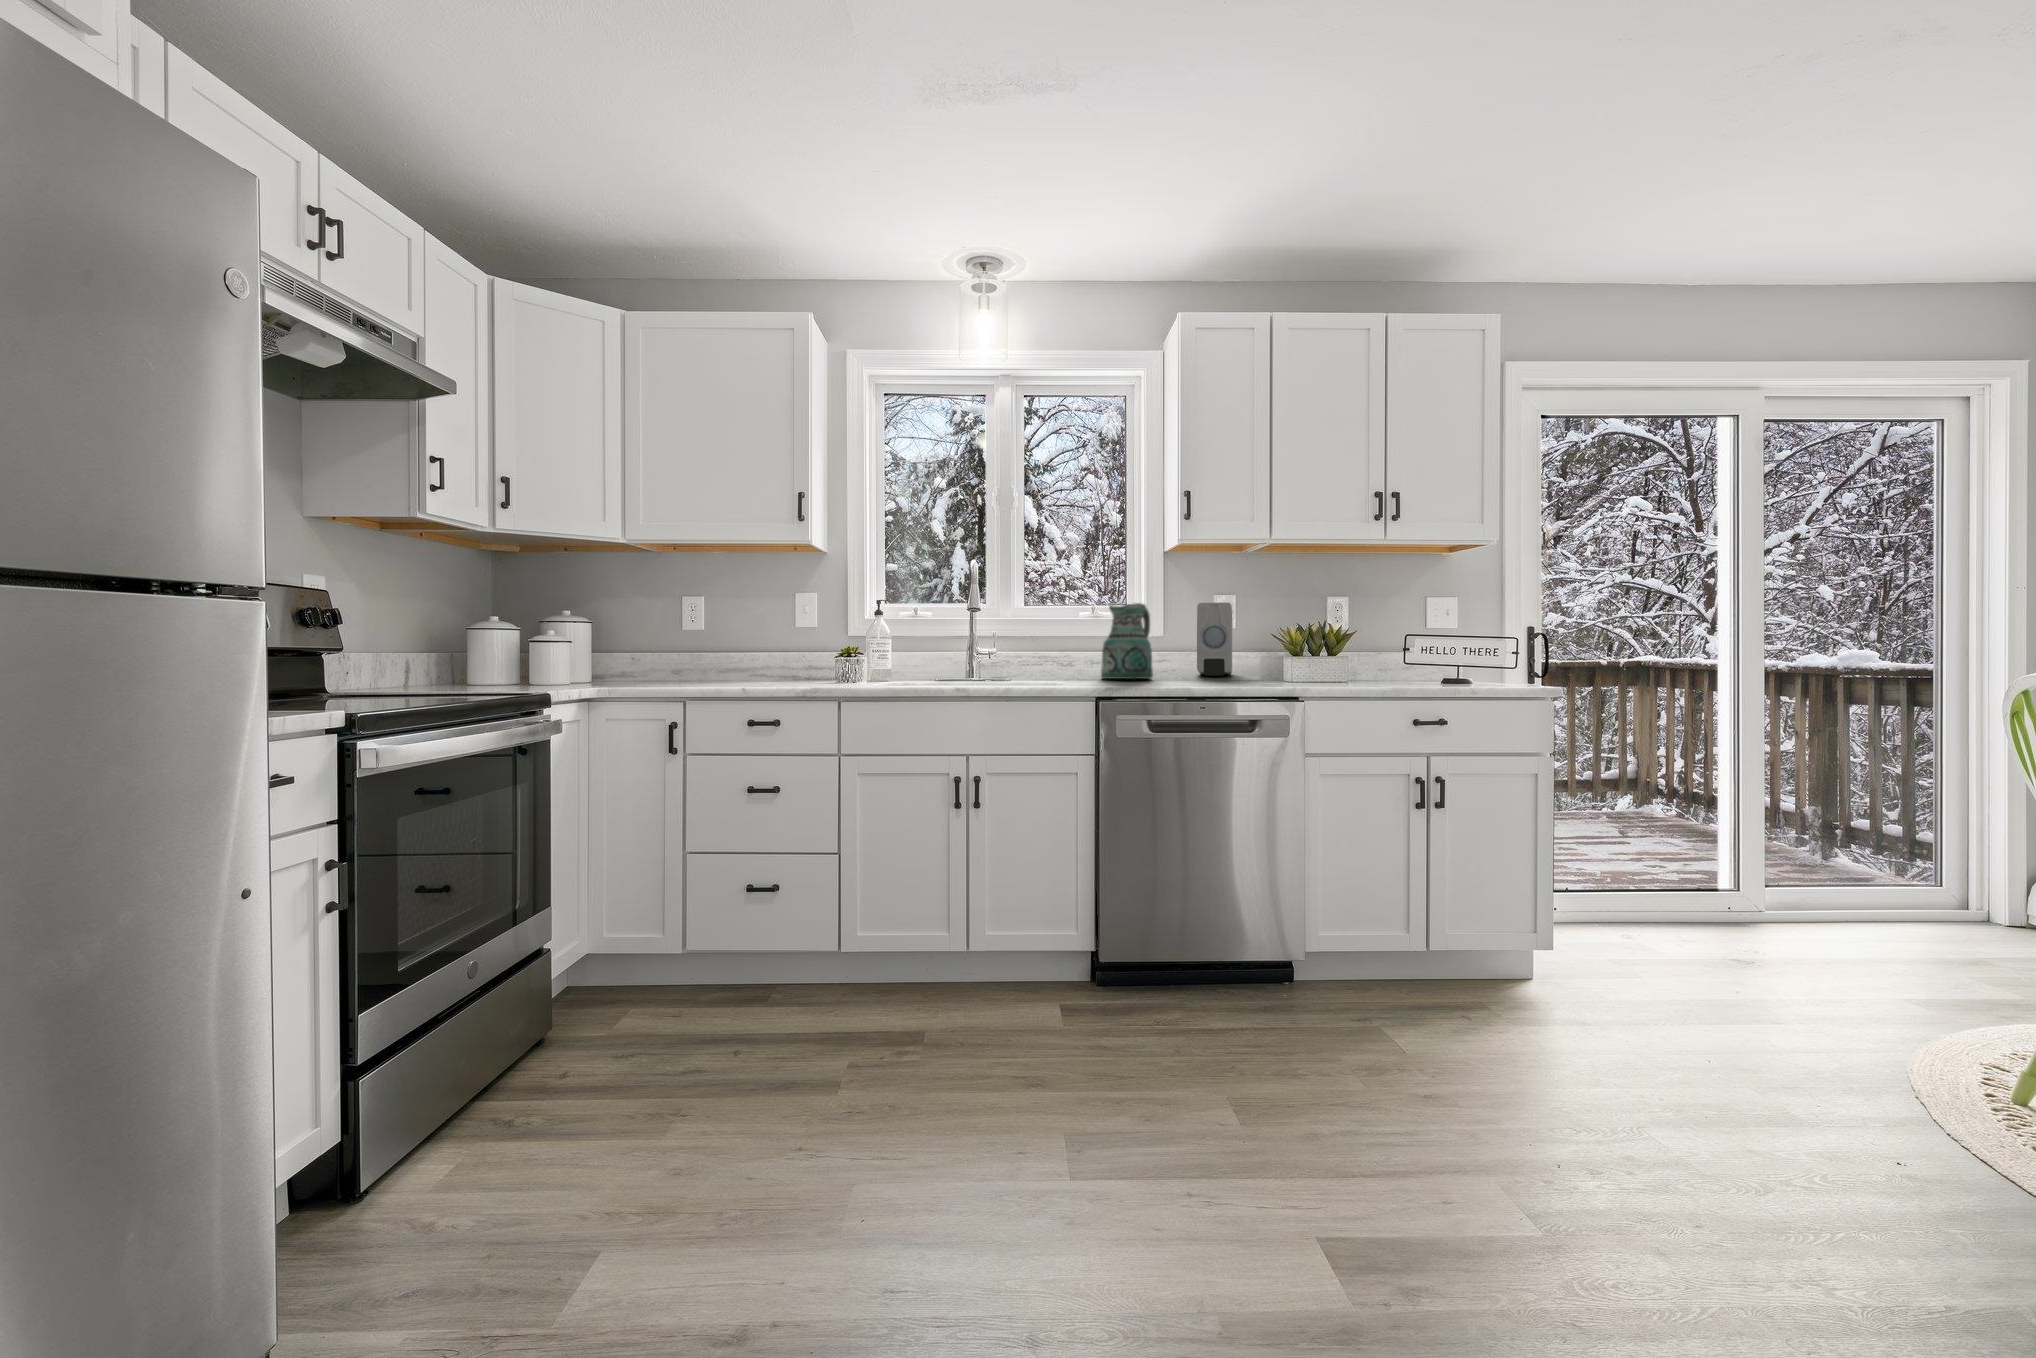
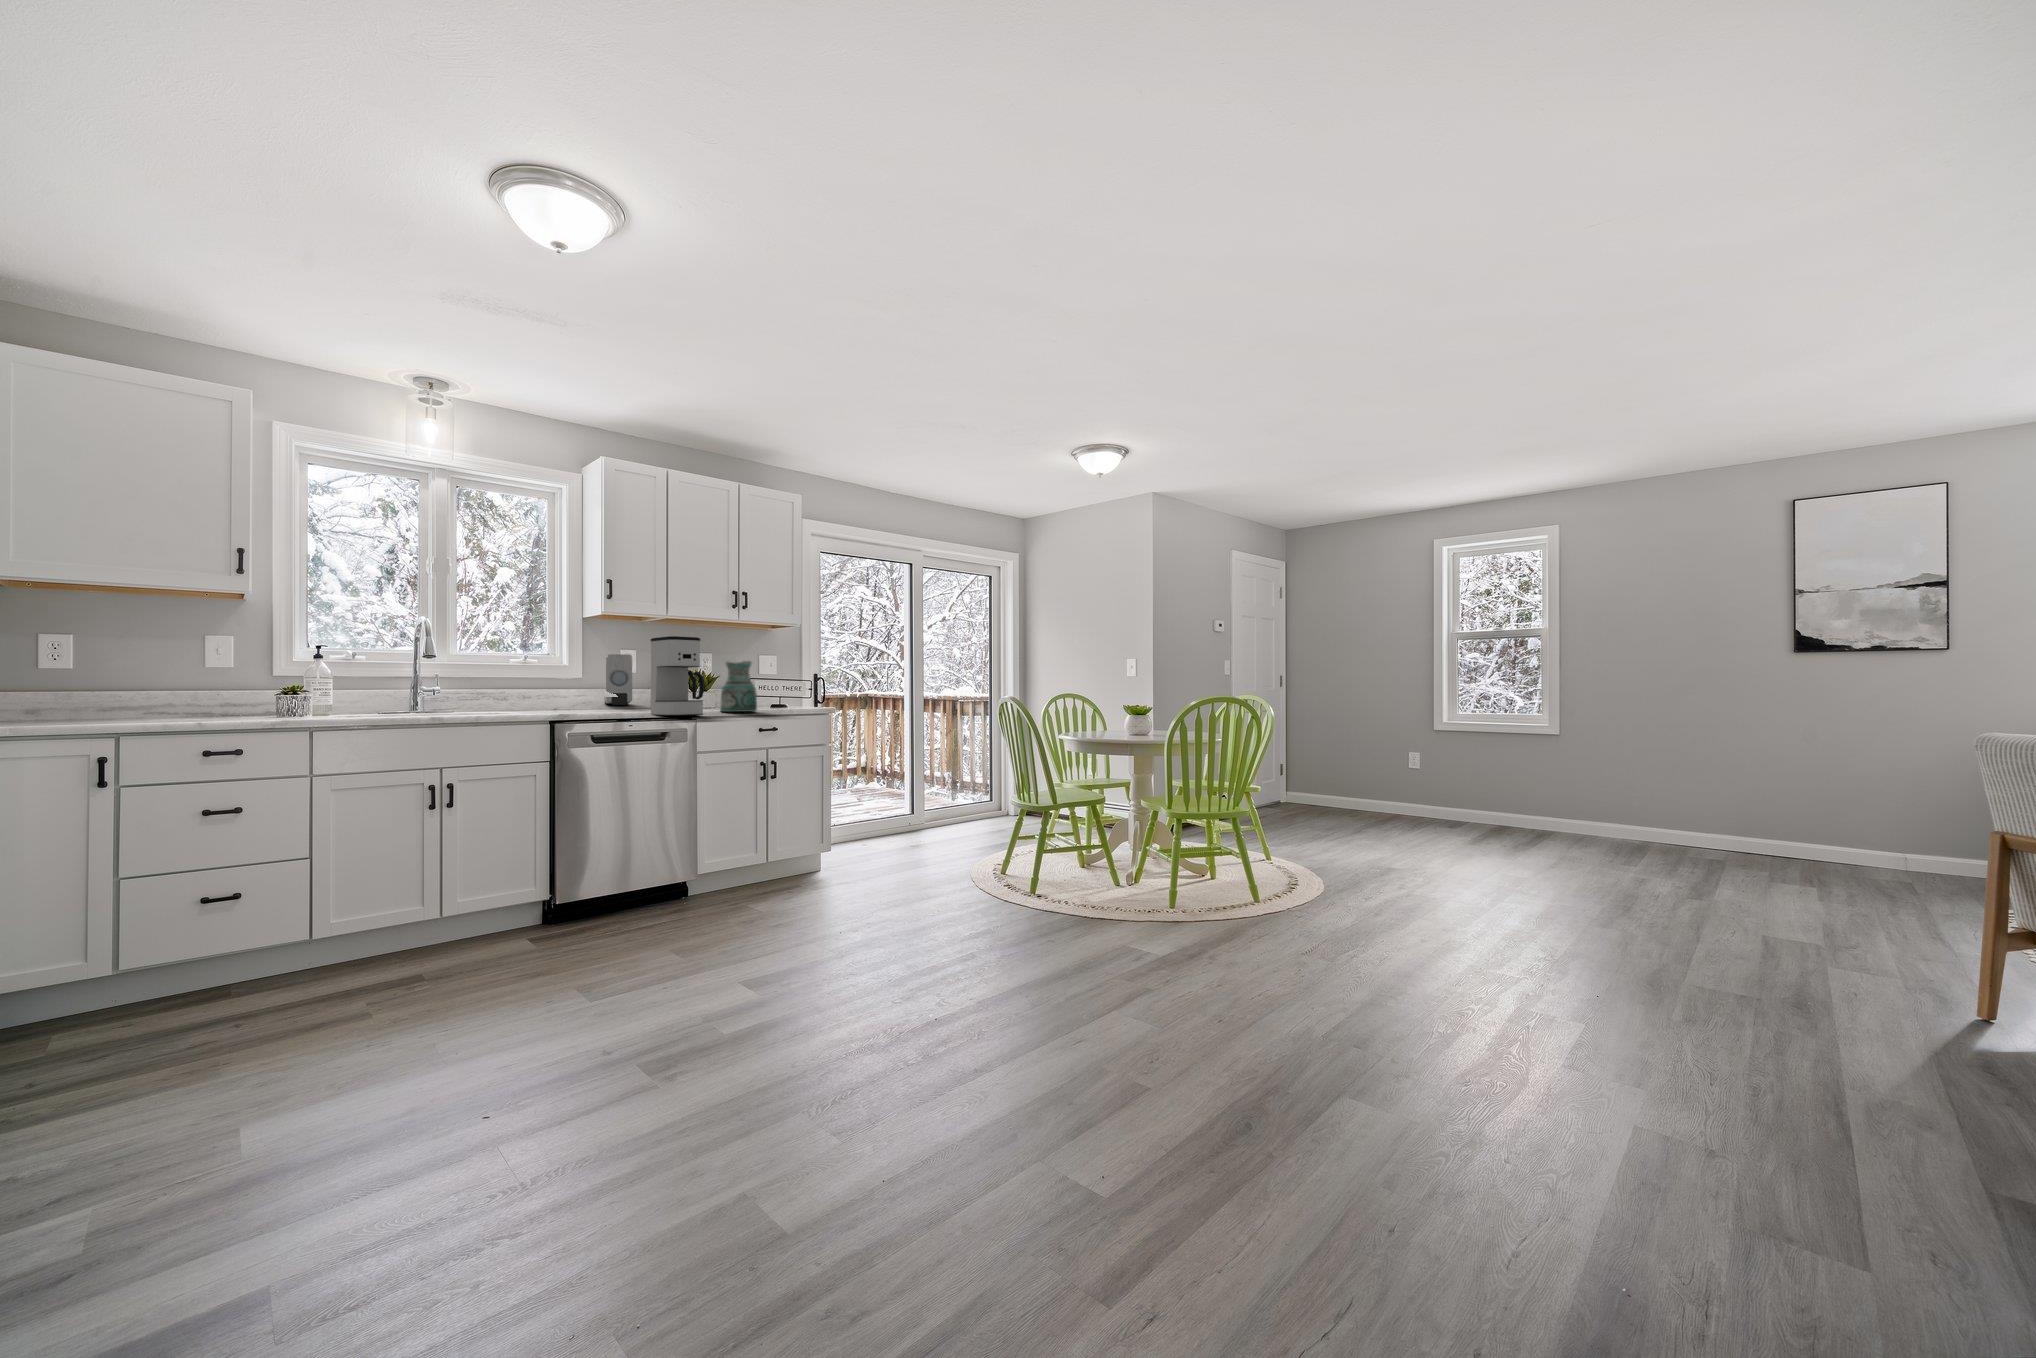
coffee maker: none [1239,570,1317,695] -> present [651,636,705,716]
ceramic pitcher: present [1101,603,1153,679] -> present [720,661,757,712]

